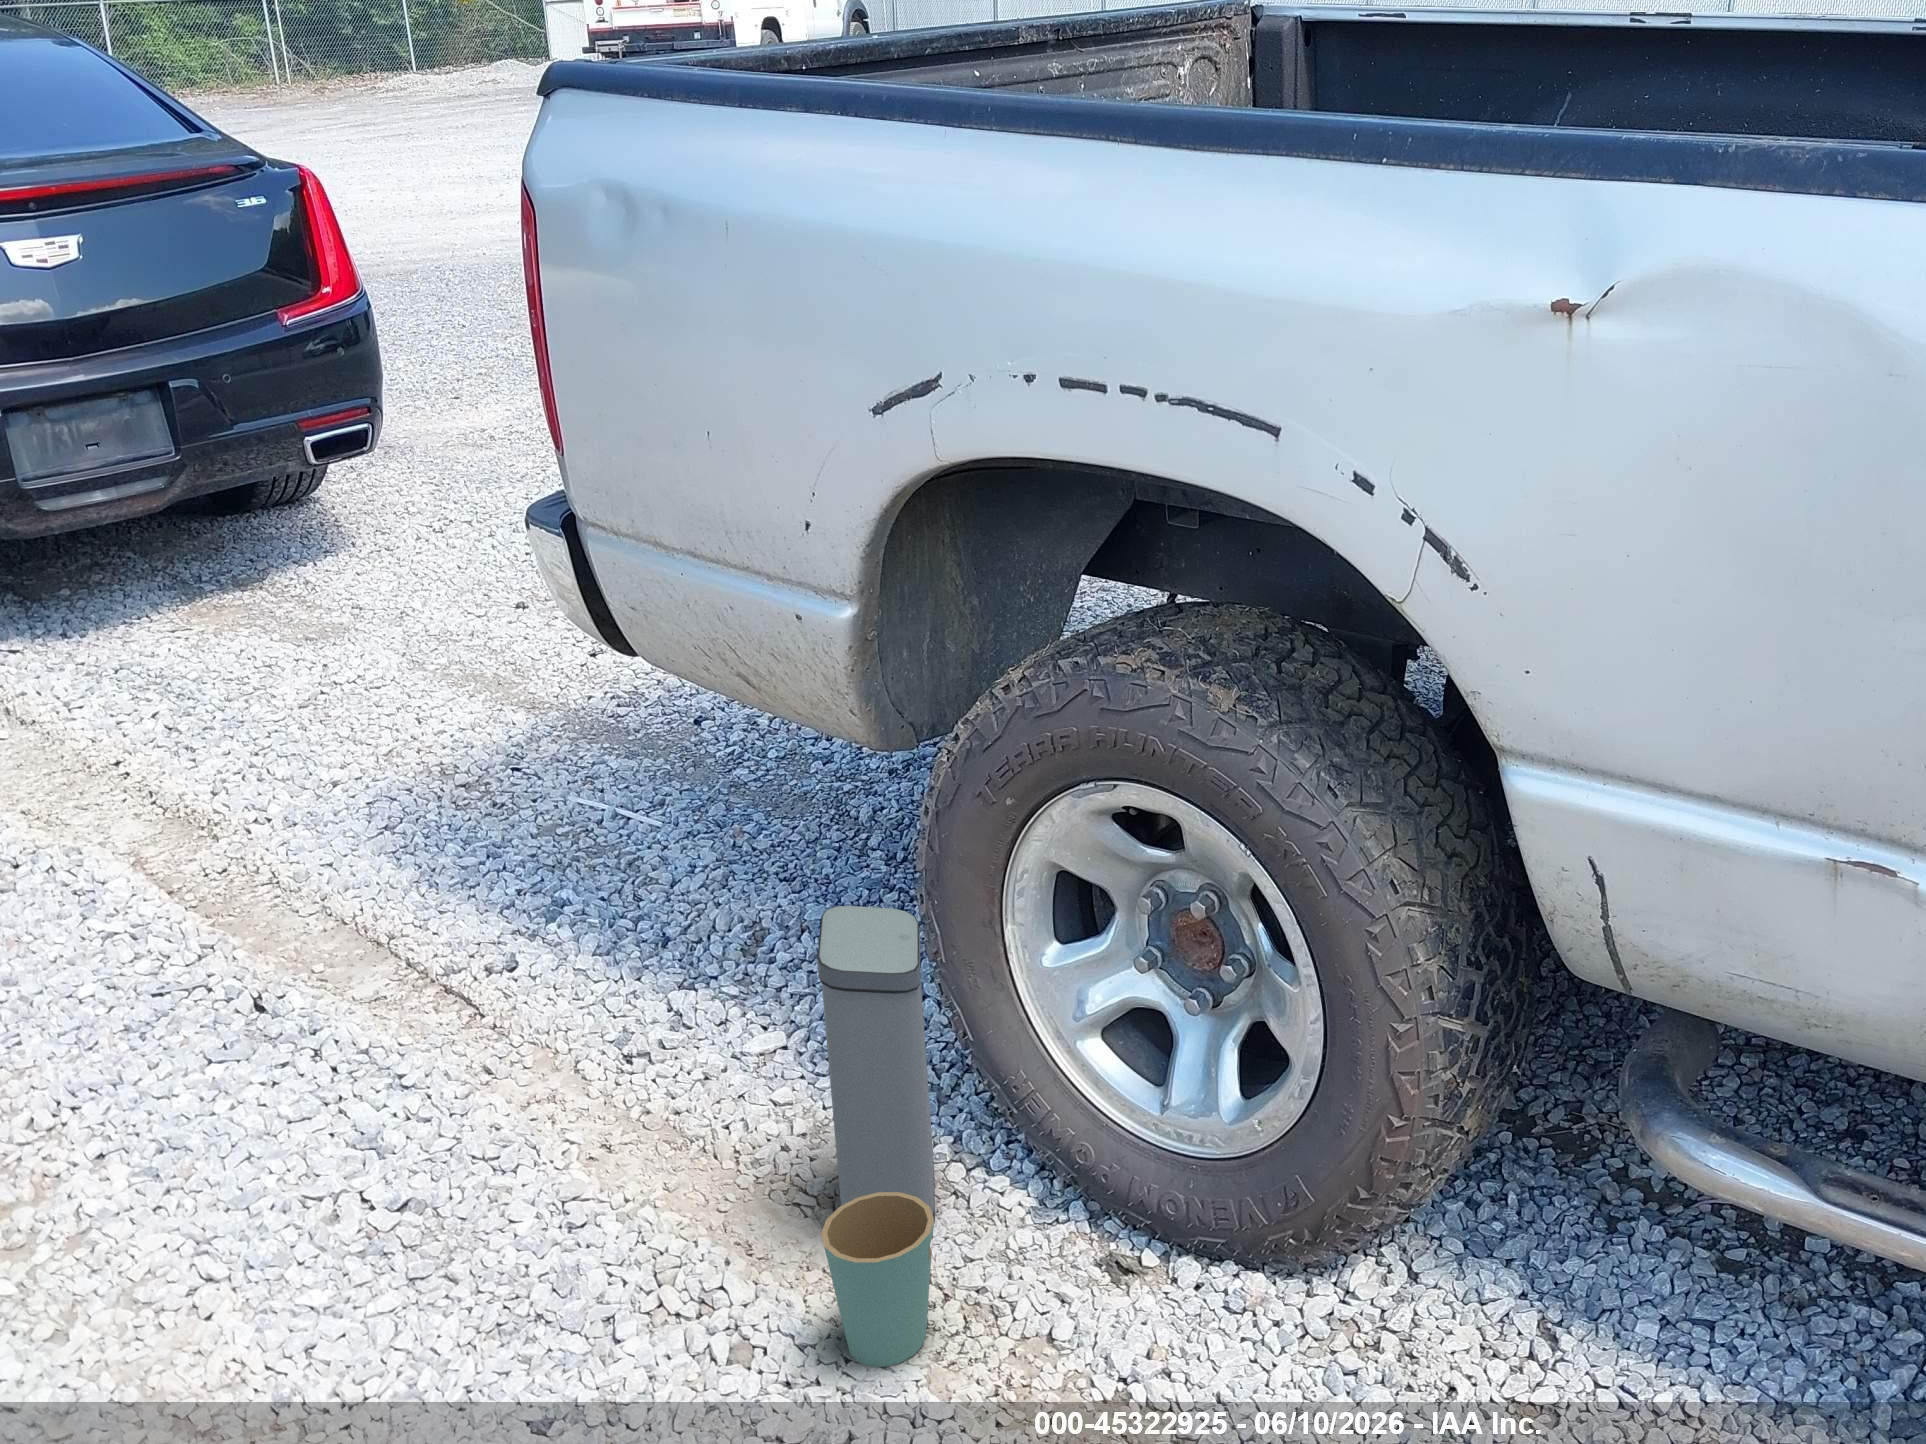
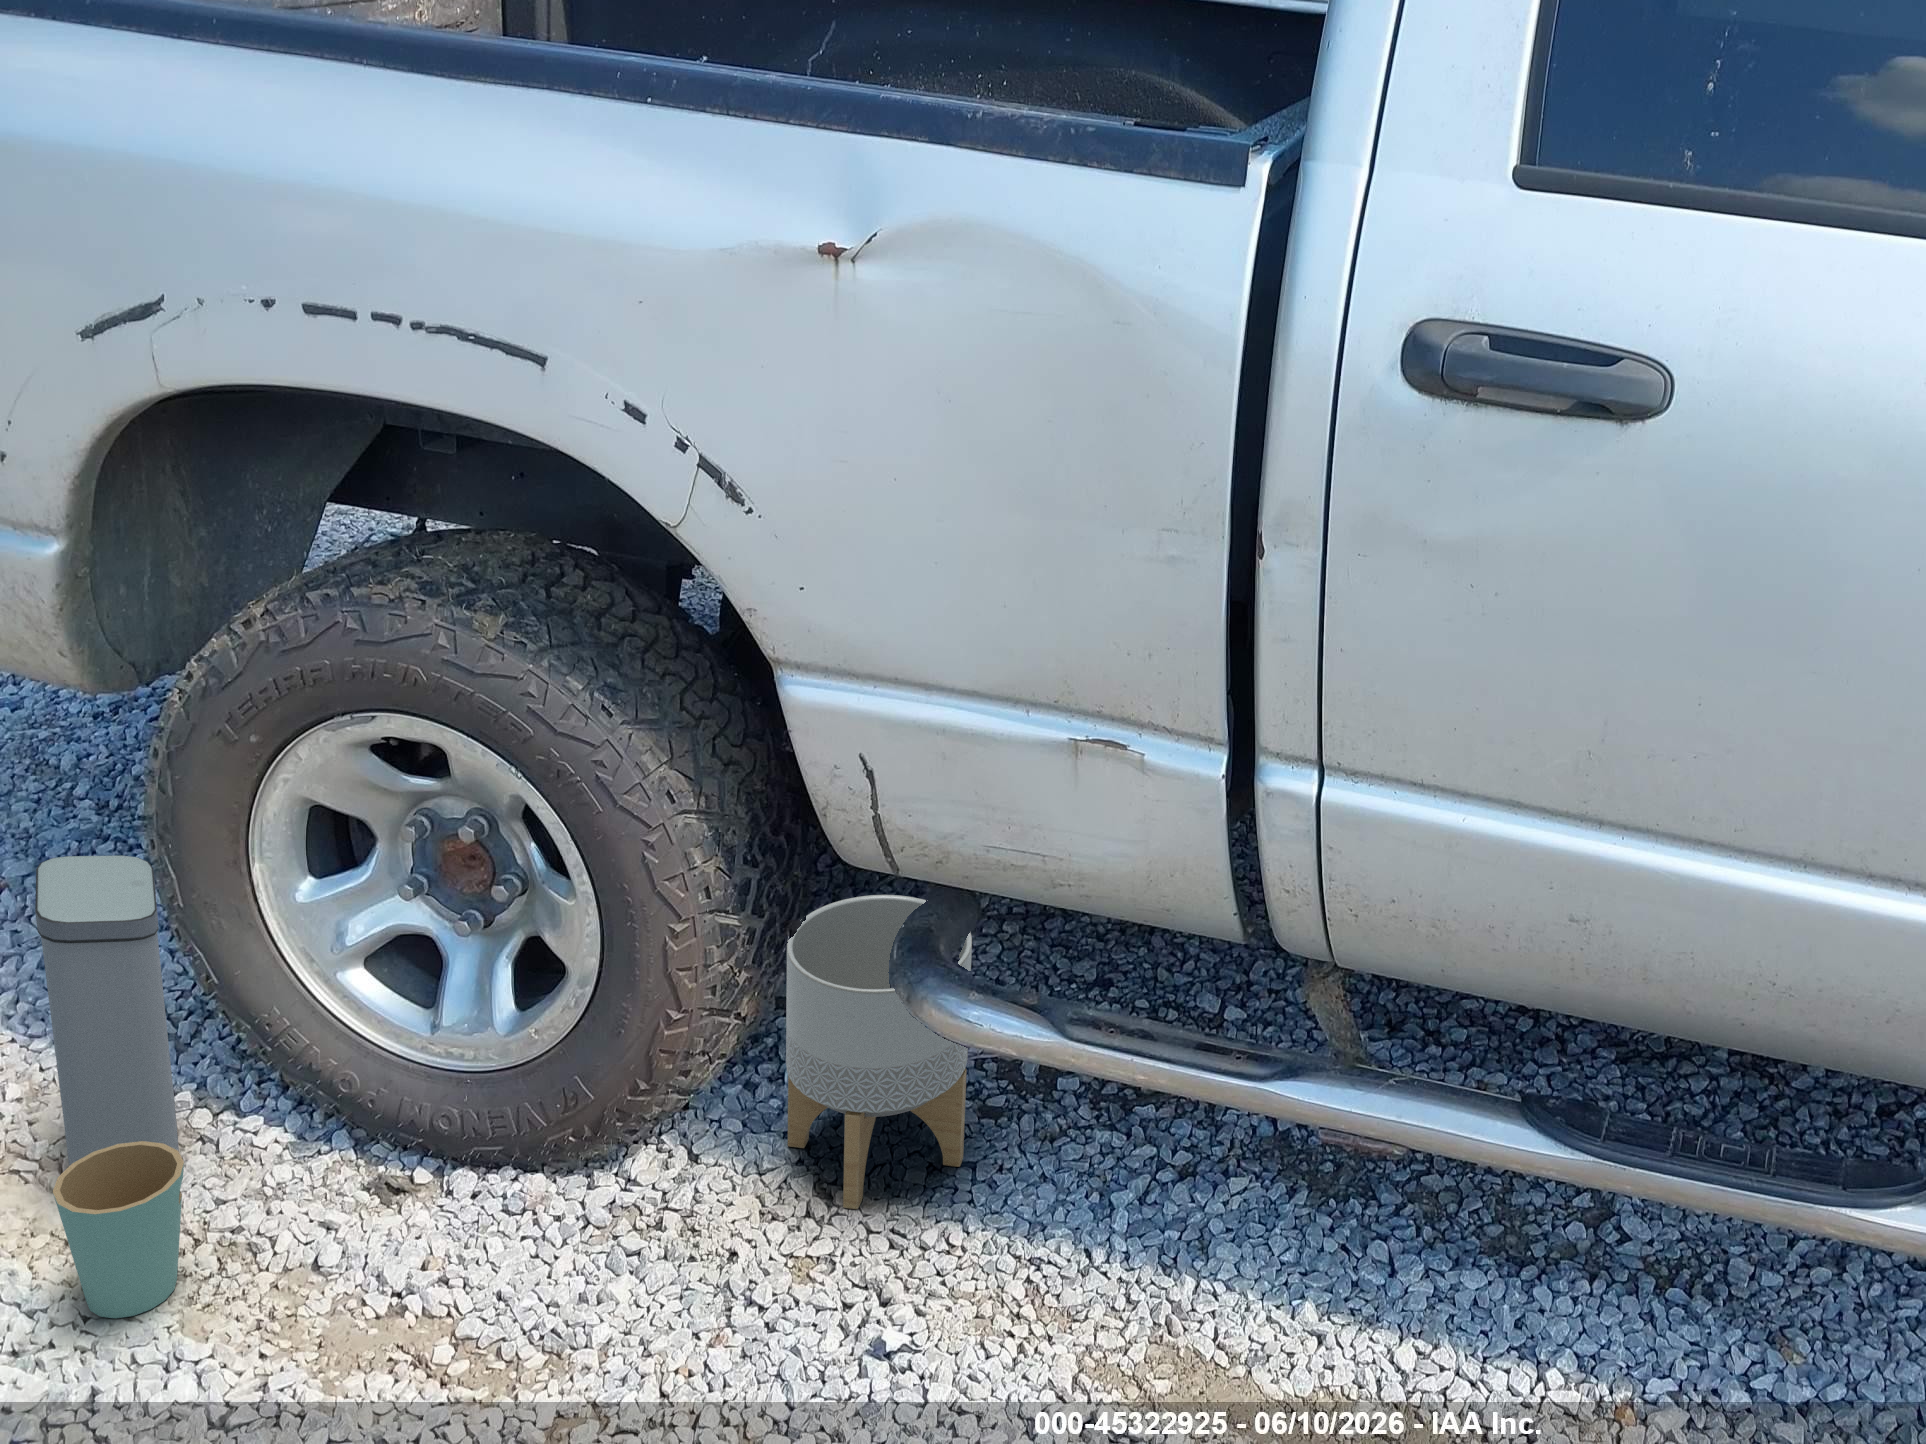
planter: none [1510,1011,1714,1361] -> present [786,895,972,1209]

